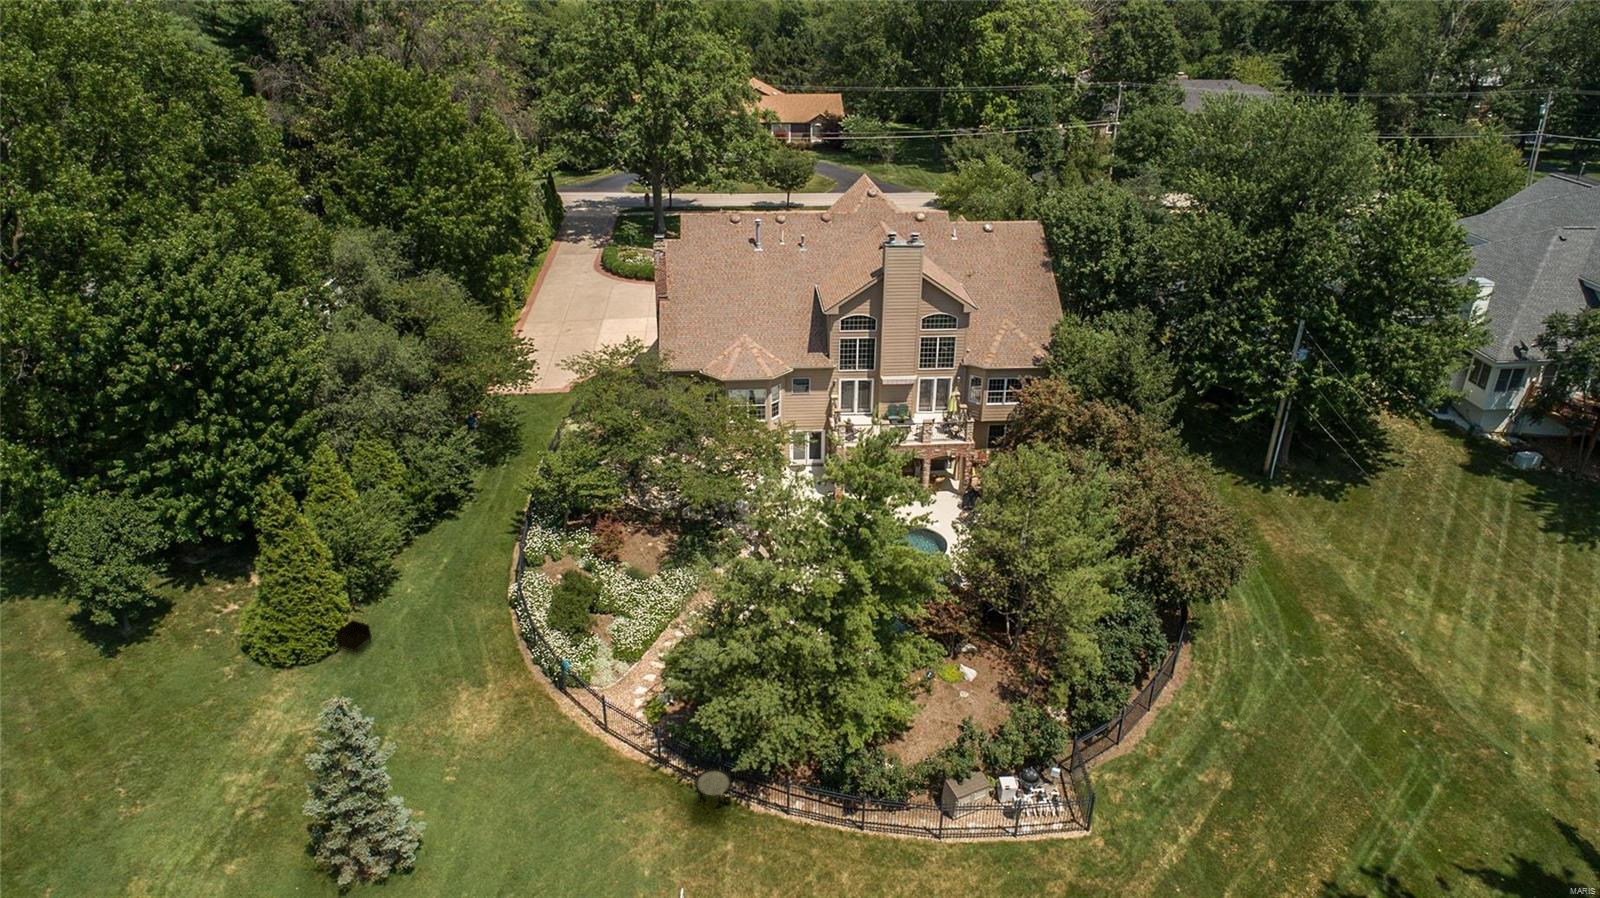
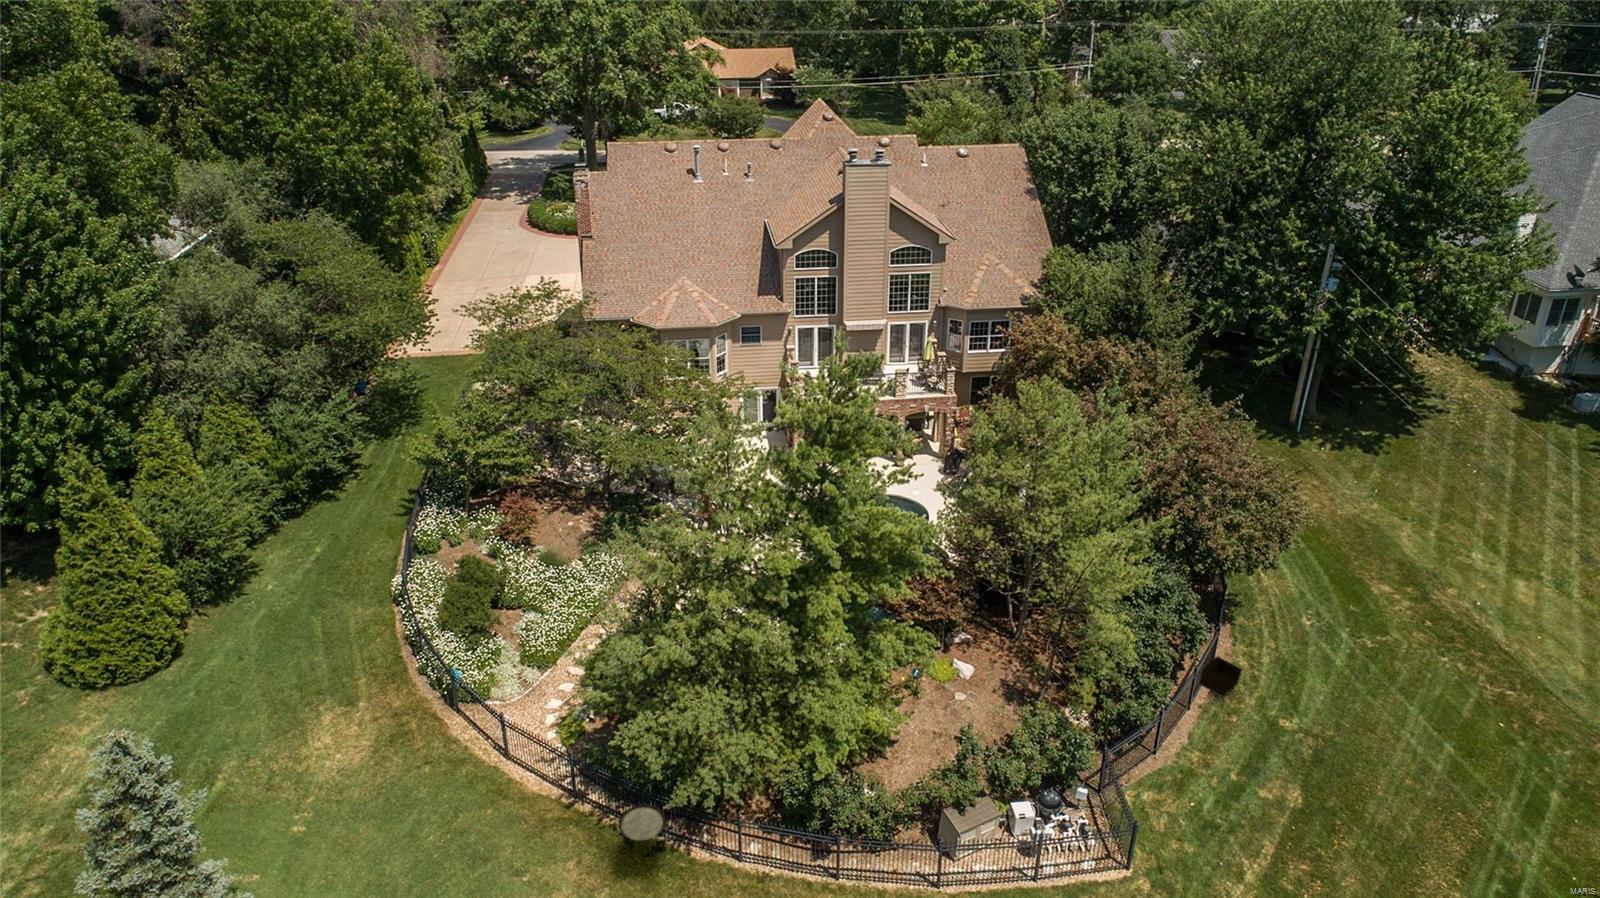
armchair: present [335,620,372,654] -> present [1199,656,1242,700]

